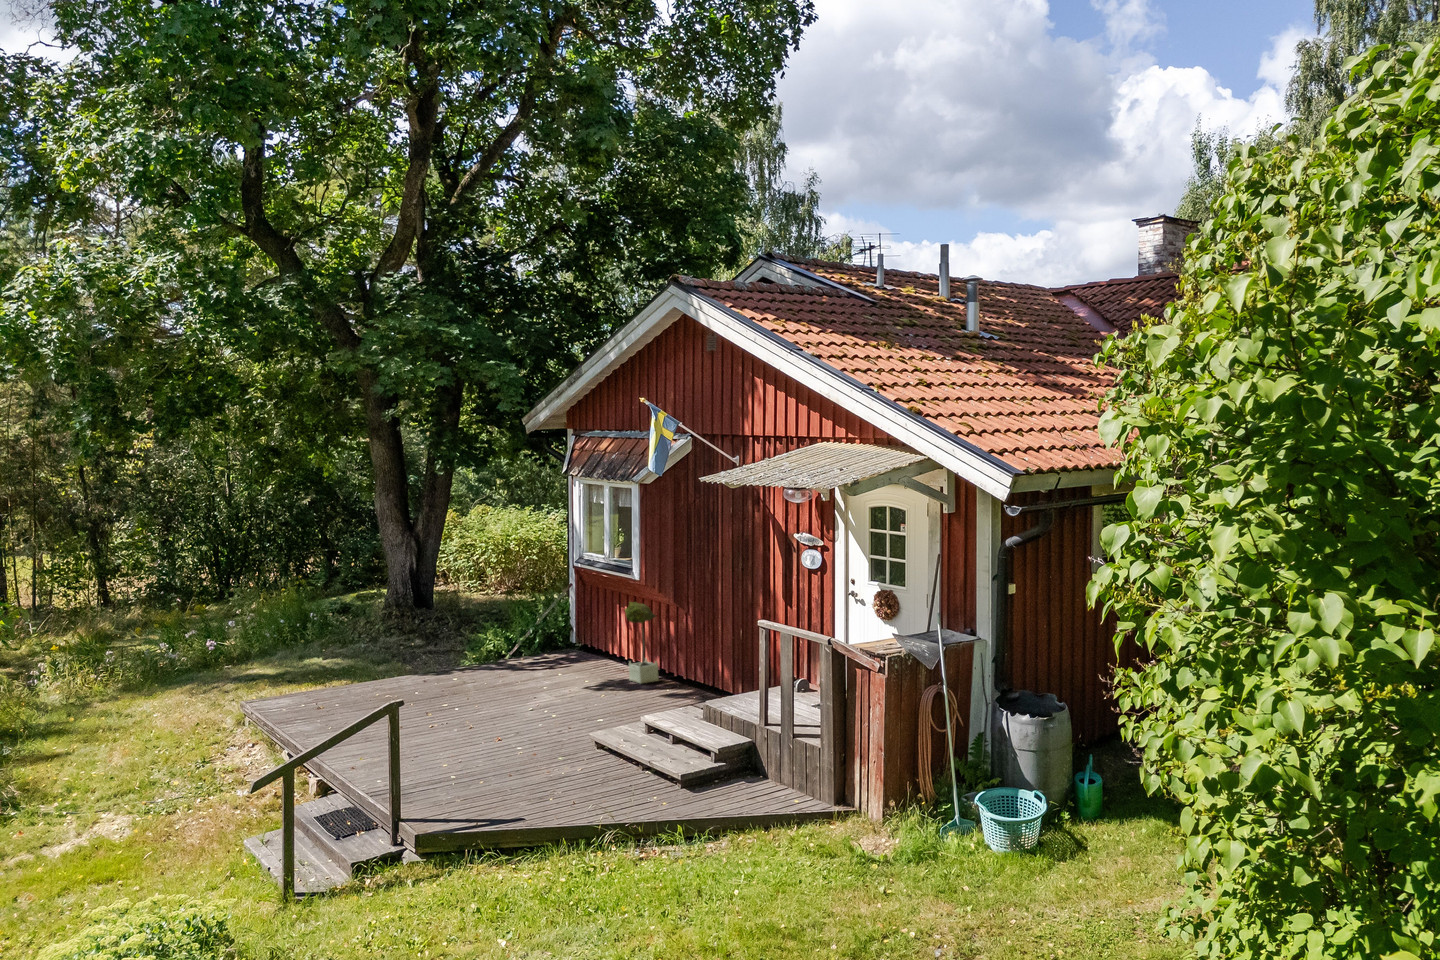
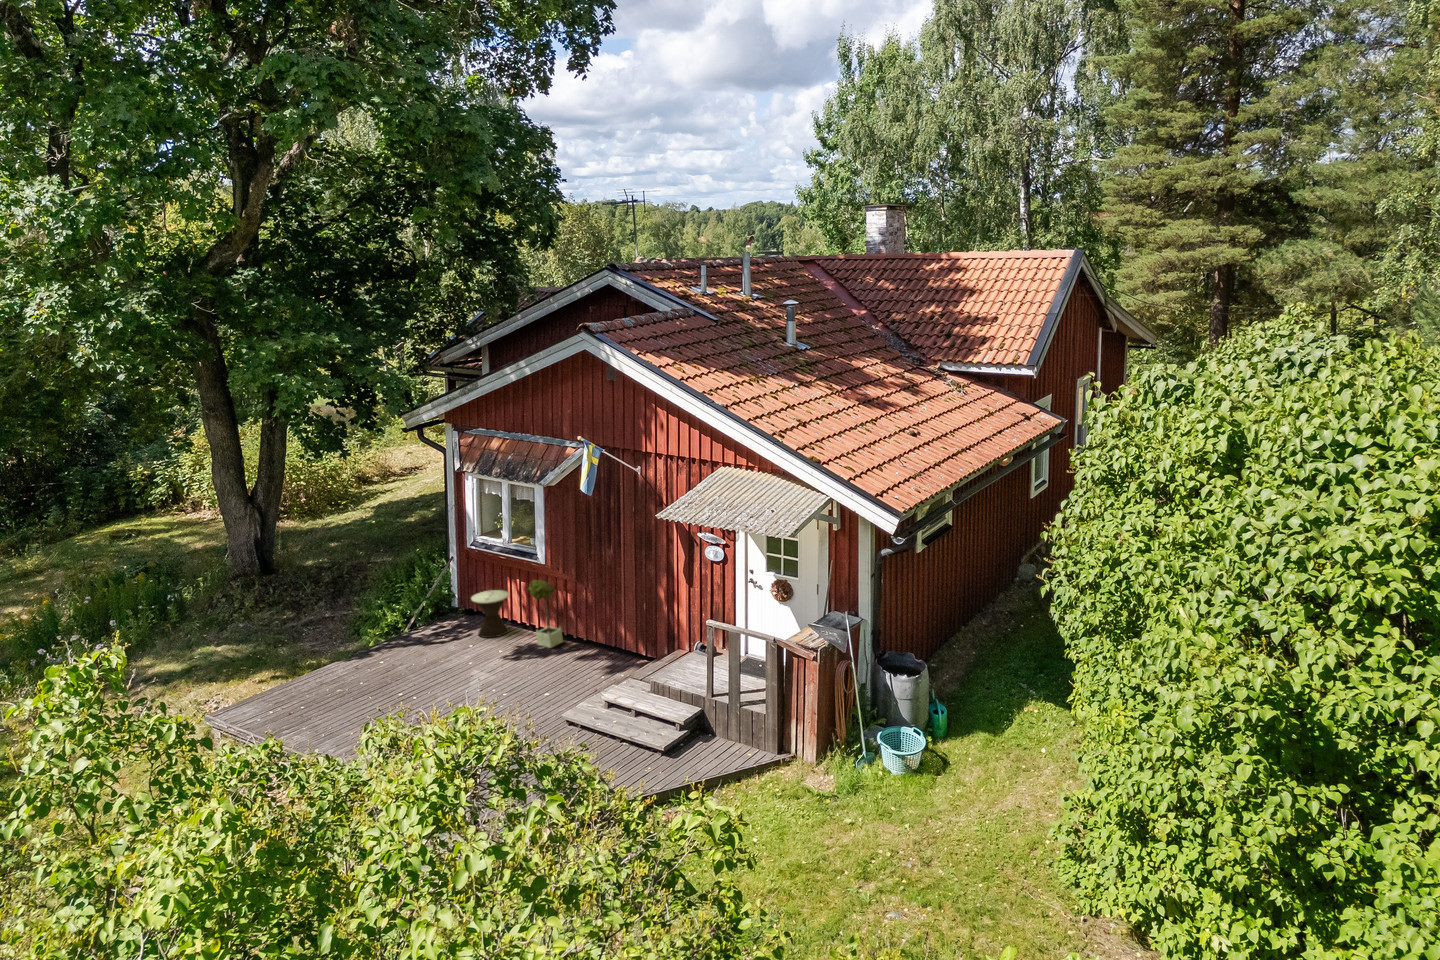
side table: none [573,621,616,671] -> present [471,590,509,638]

